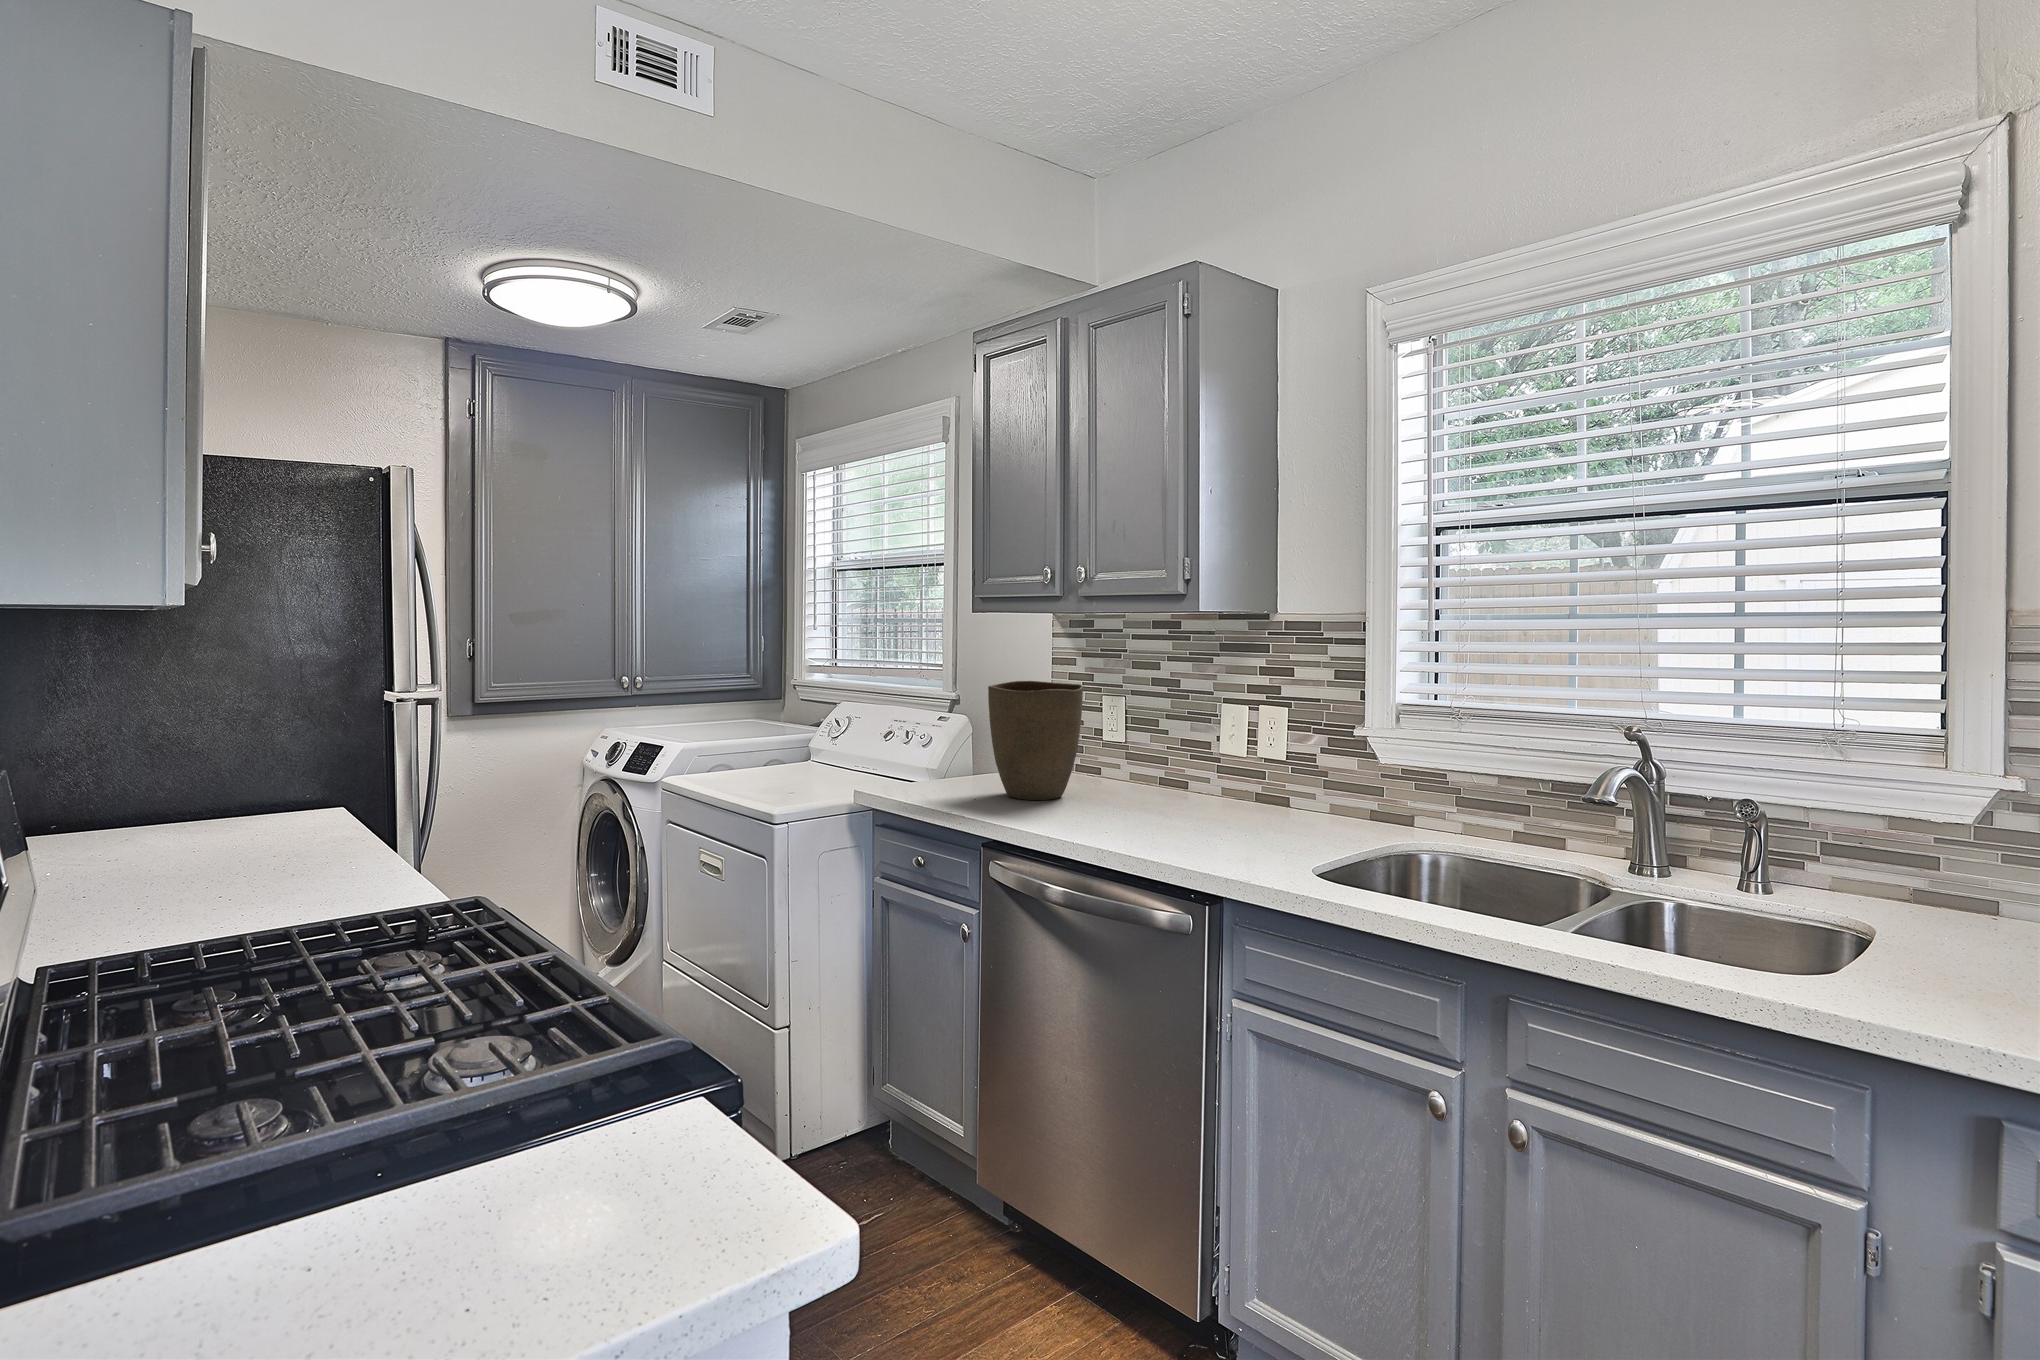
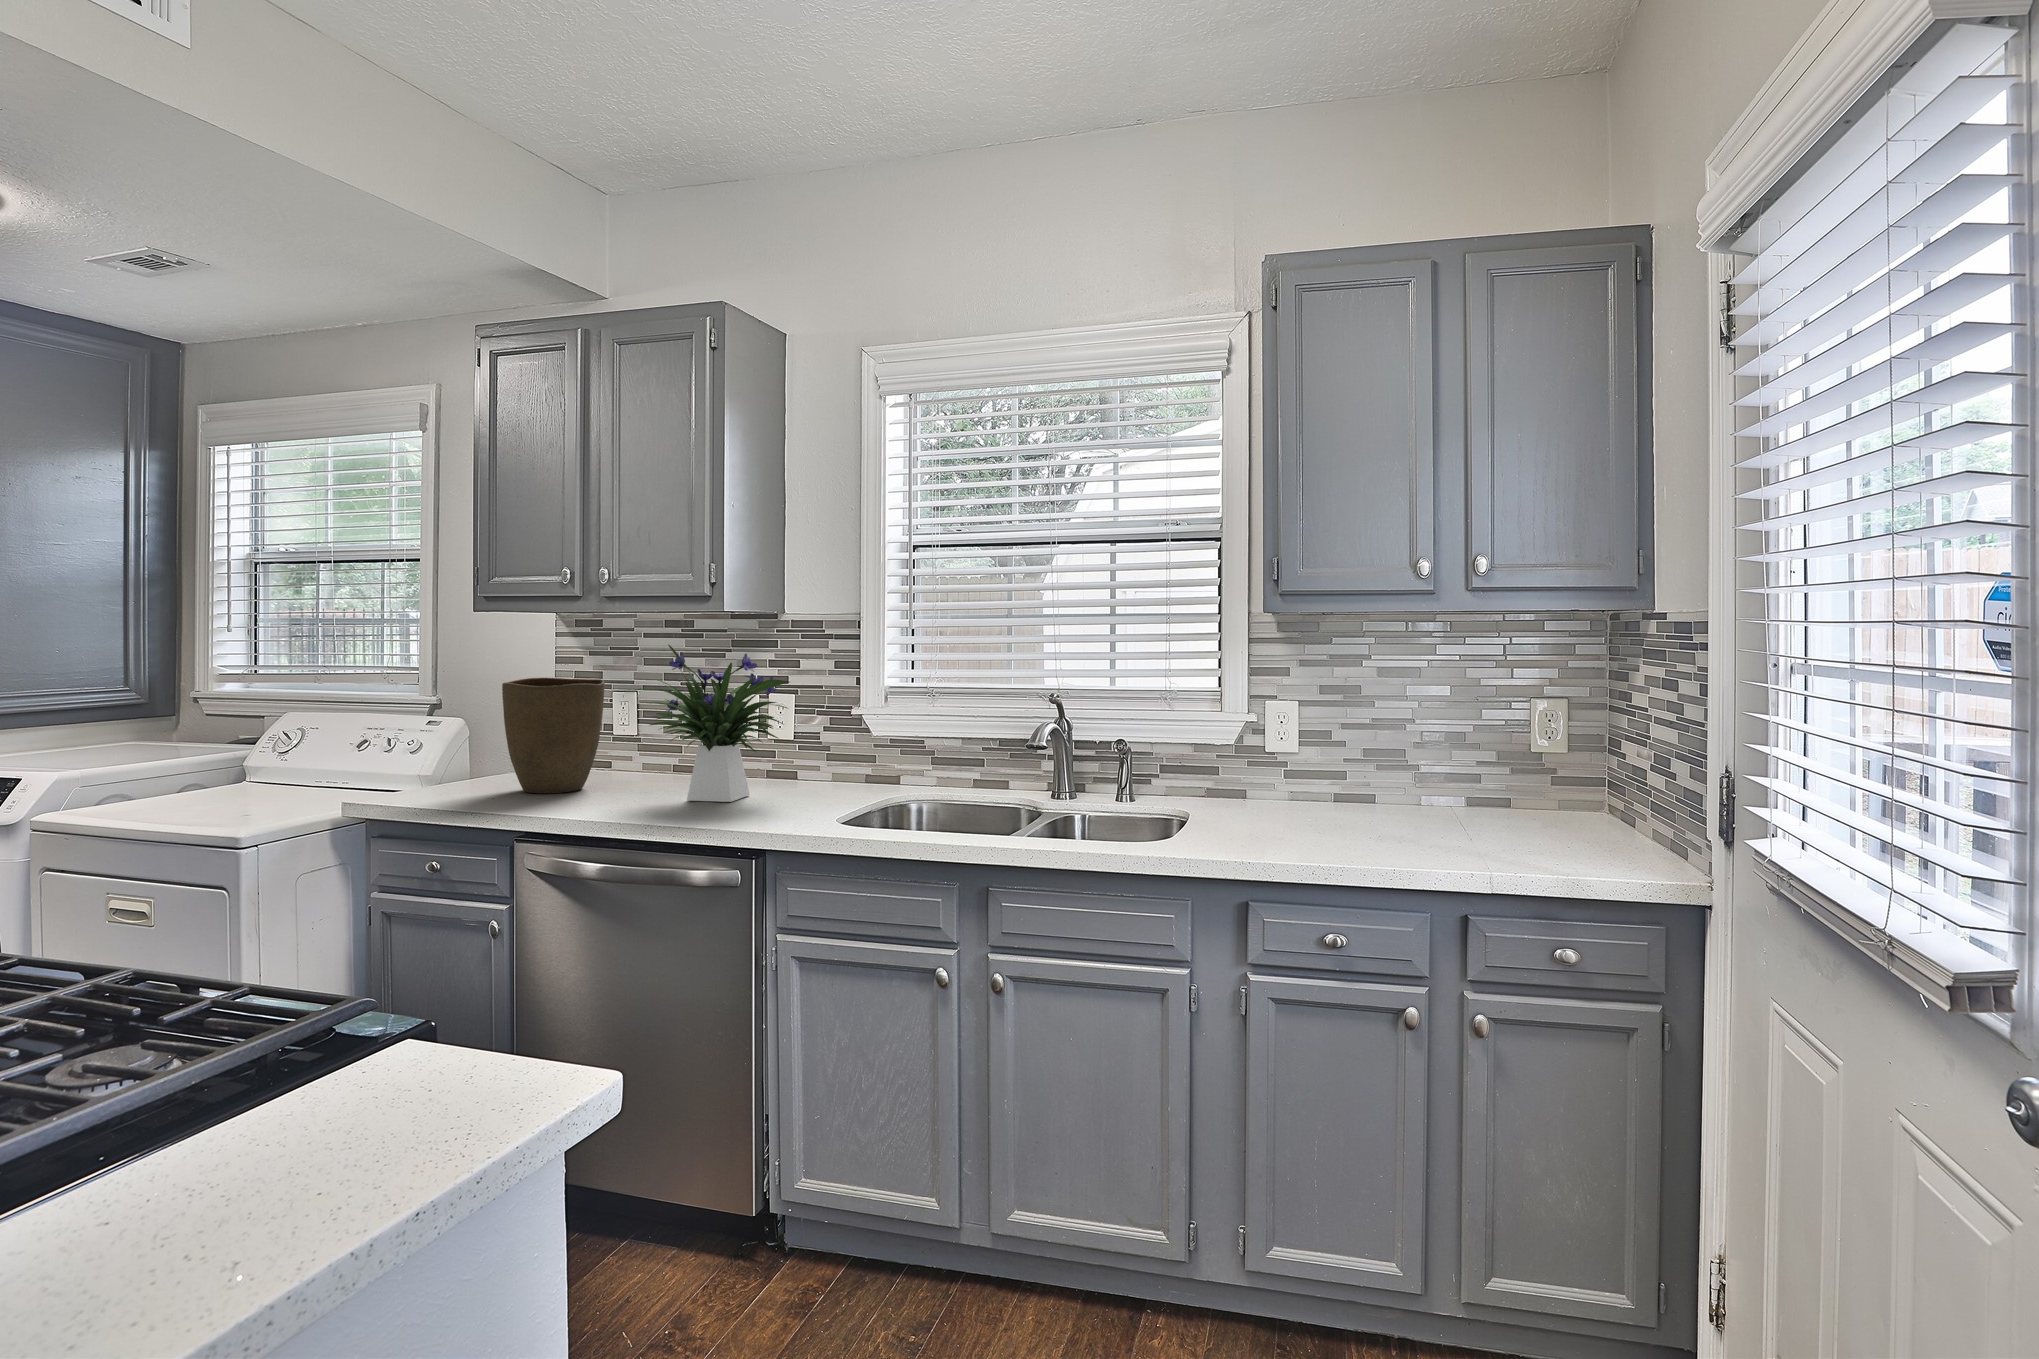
flower arrangement: none [1098,650,1271,830] -> present [635,645,789,802]

